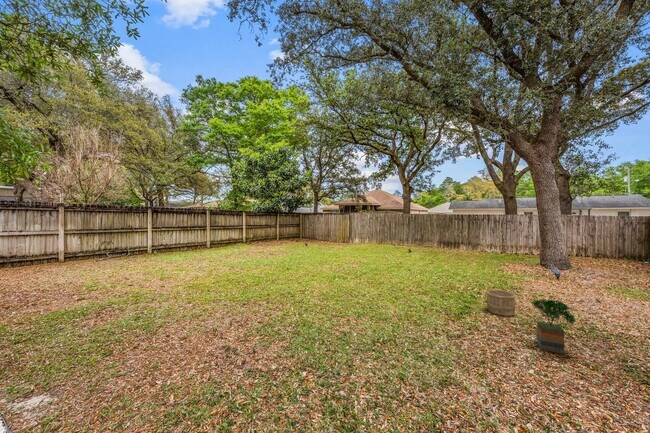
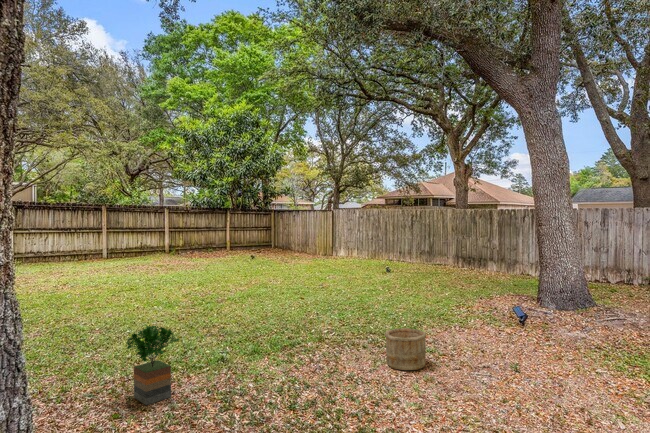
wooden bucket: present [486,290,515,316] -> present [385,328,426,370]

